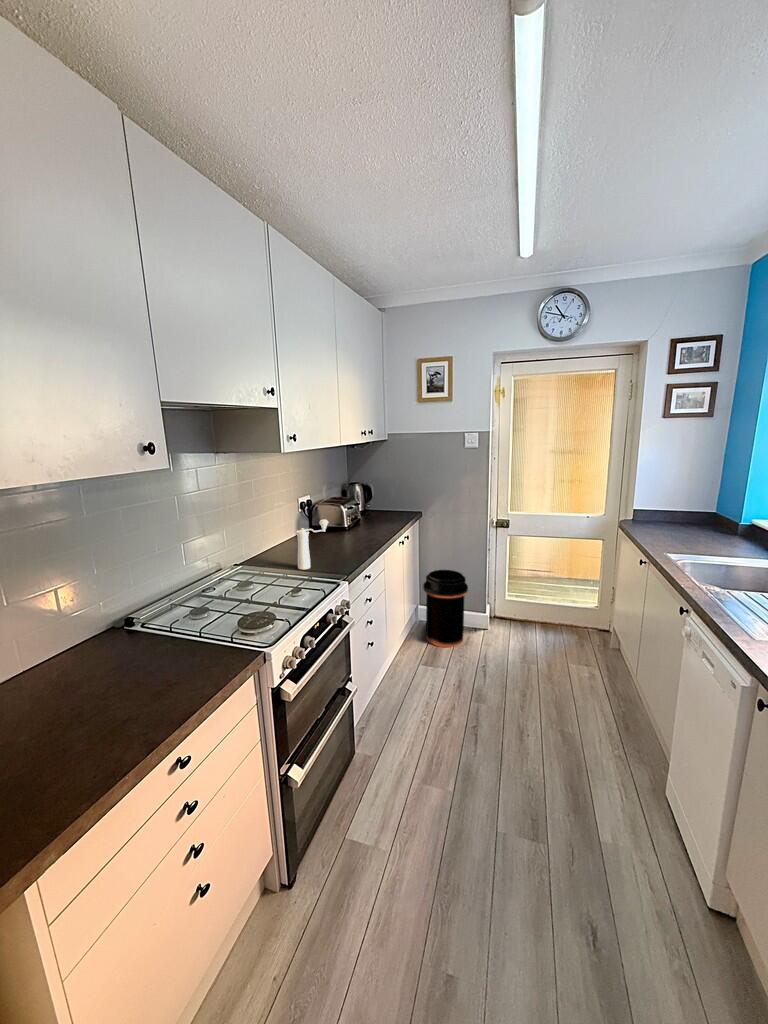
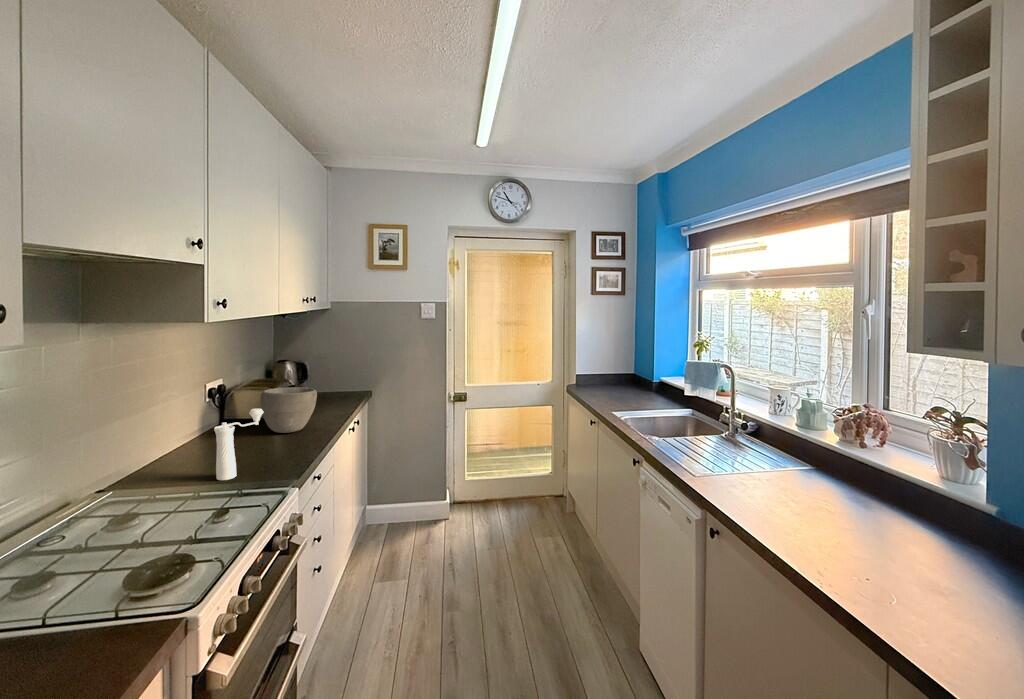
bowl: none [332,504,372,540] -> present [261,387,317,433]
trash can: present [423,570,468,647] -> none [377,456,428,547]

